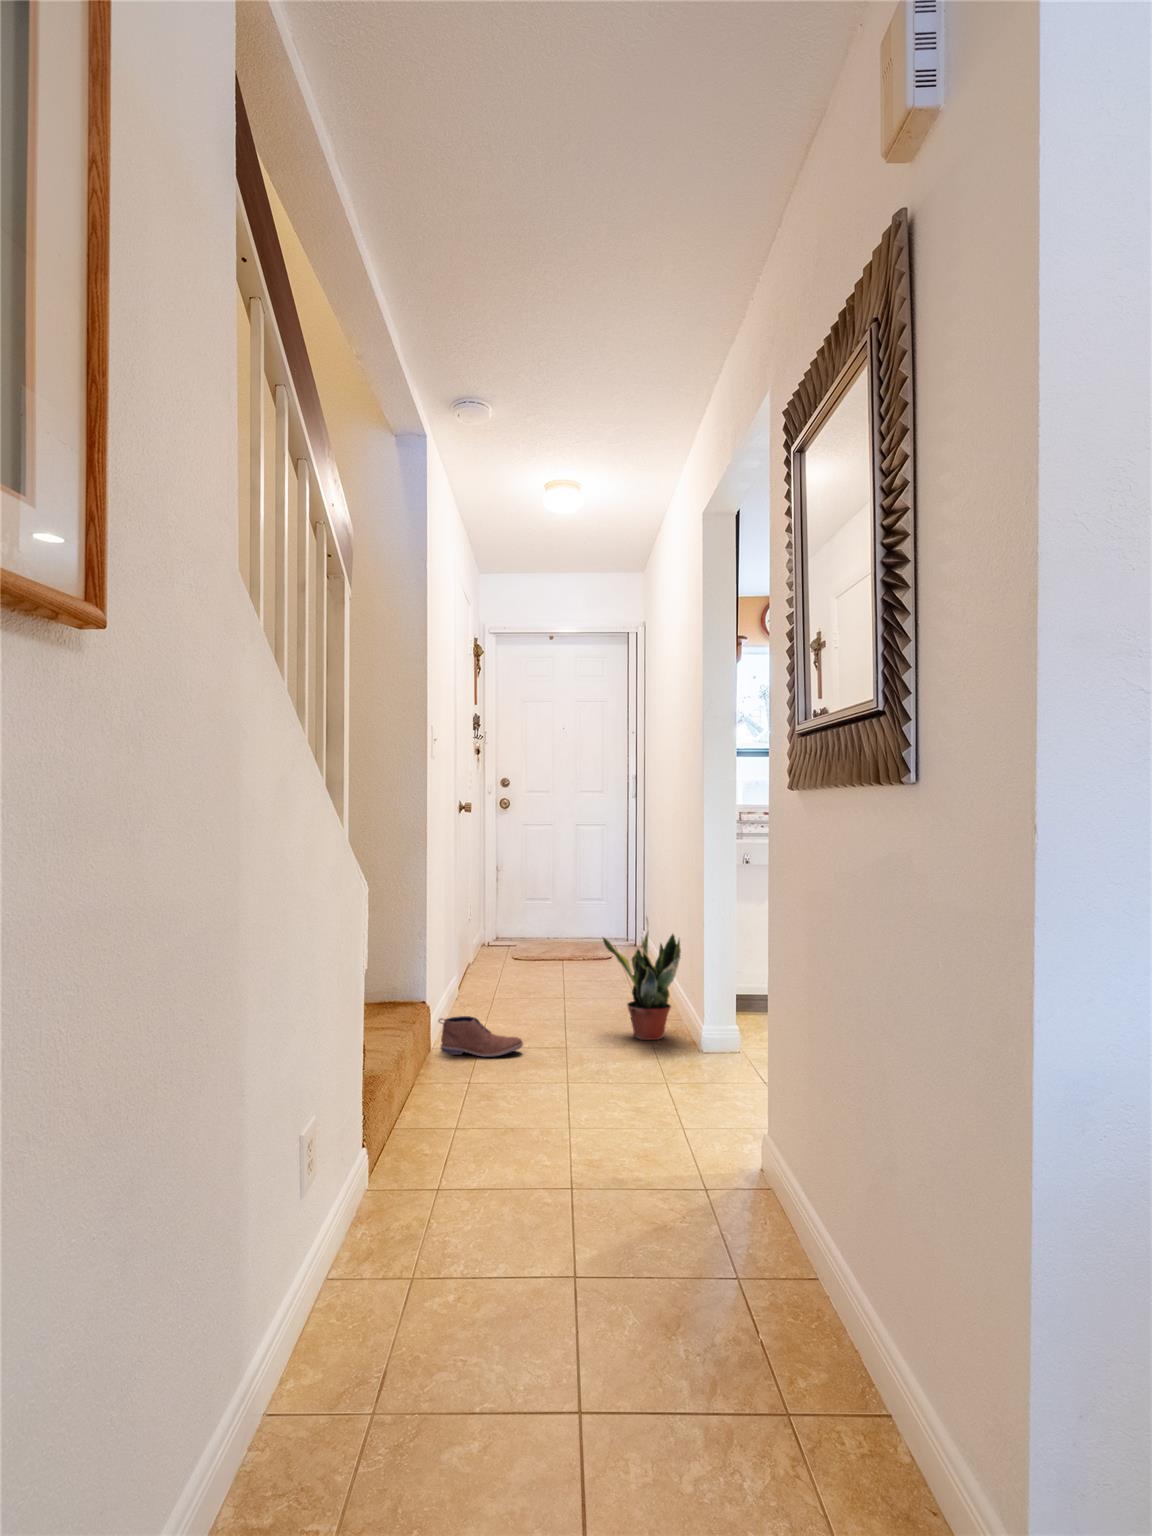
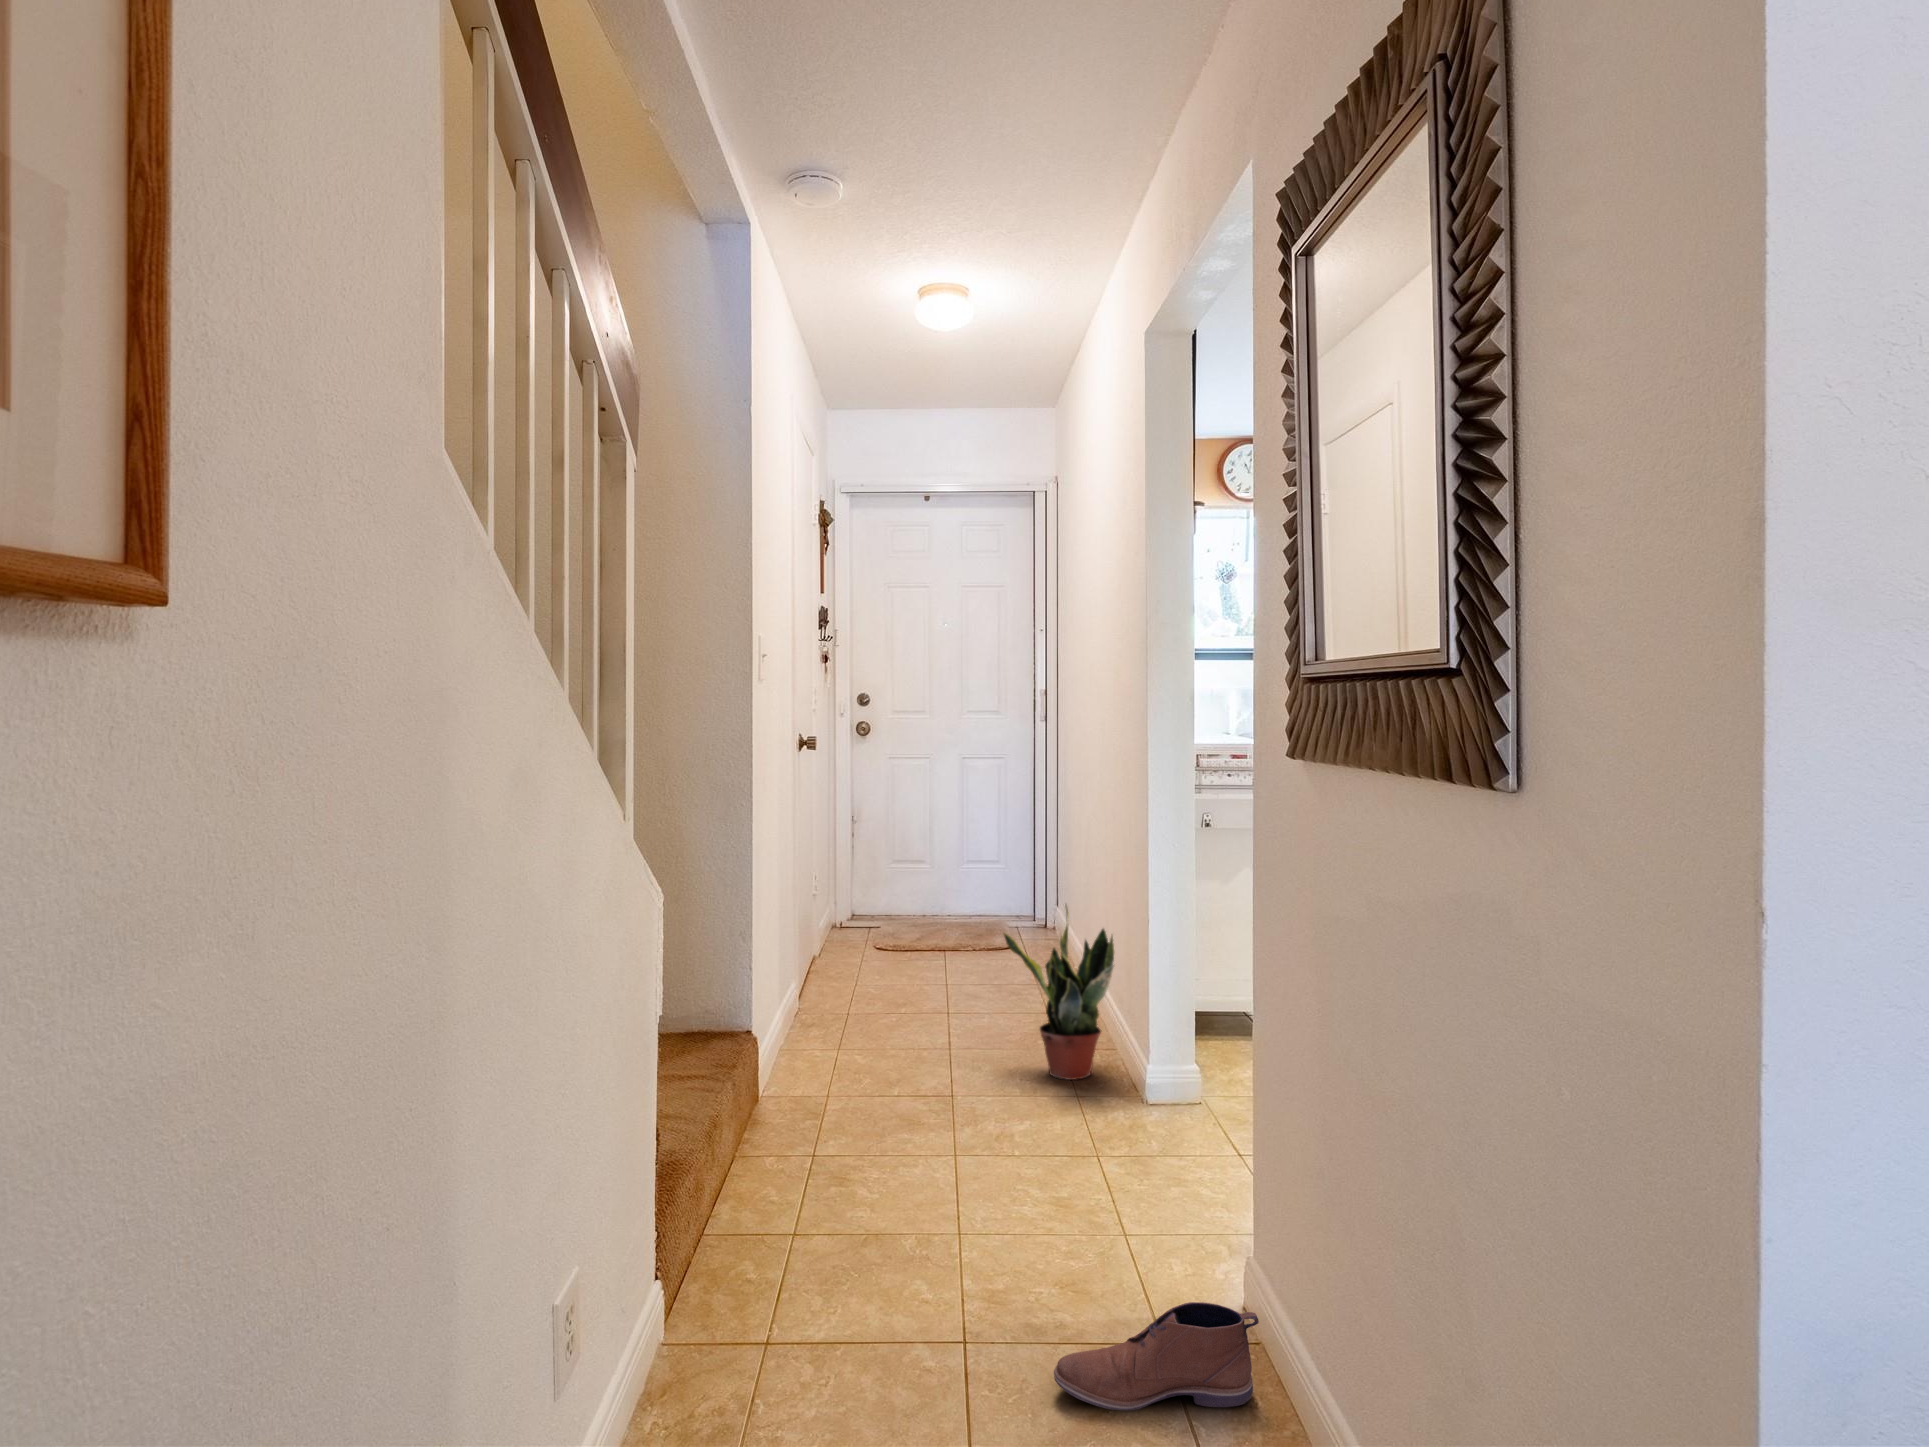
shoe: present [439,1016,523,1057] -> present [1054,1302,1259,1410]

